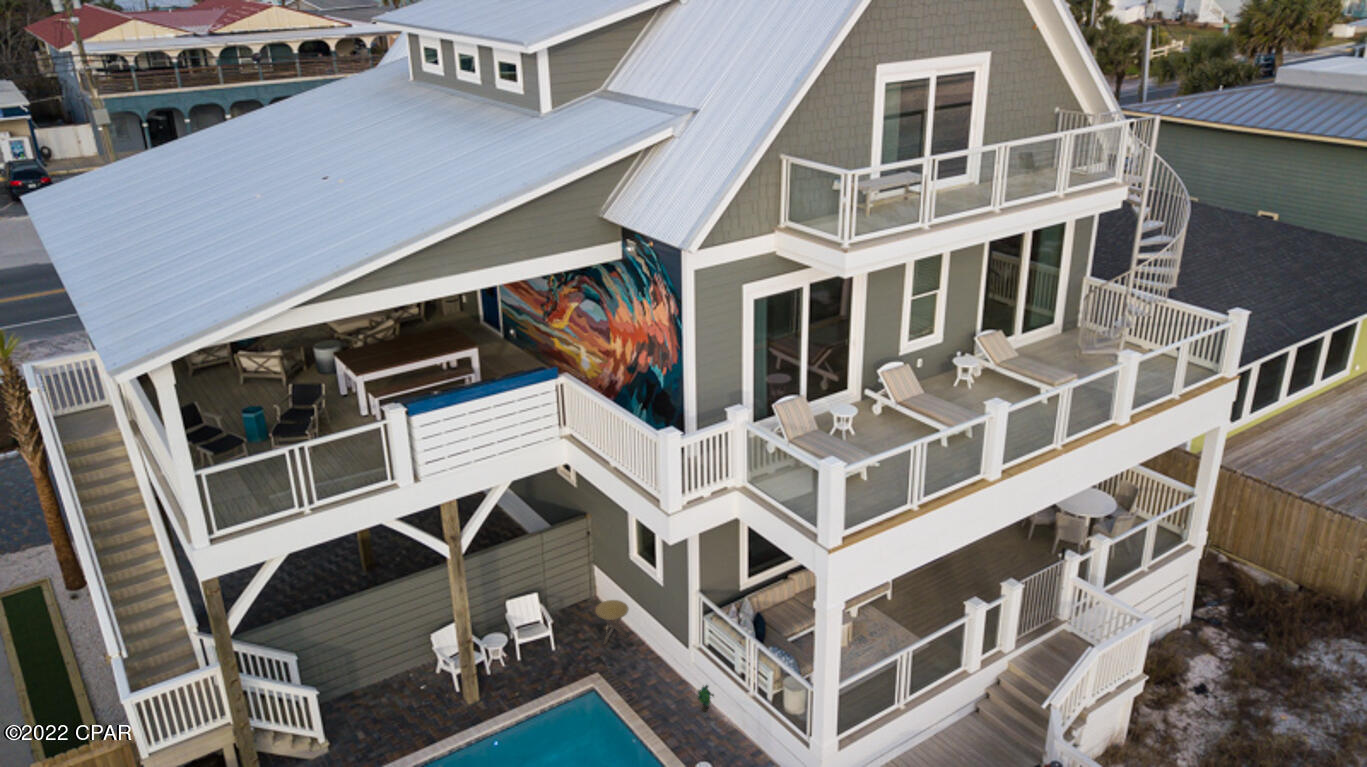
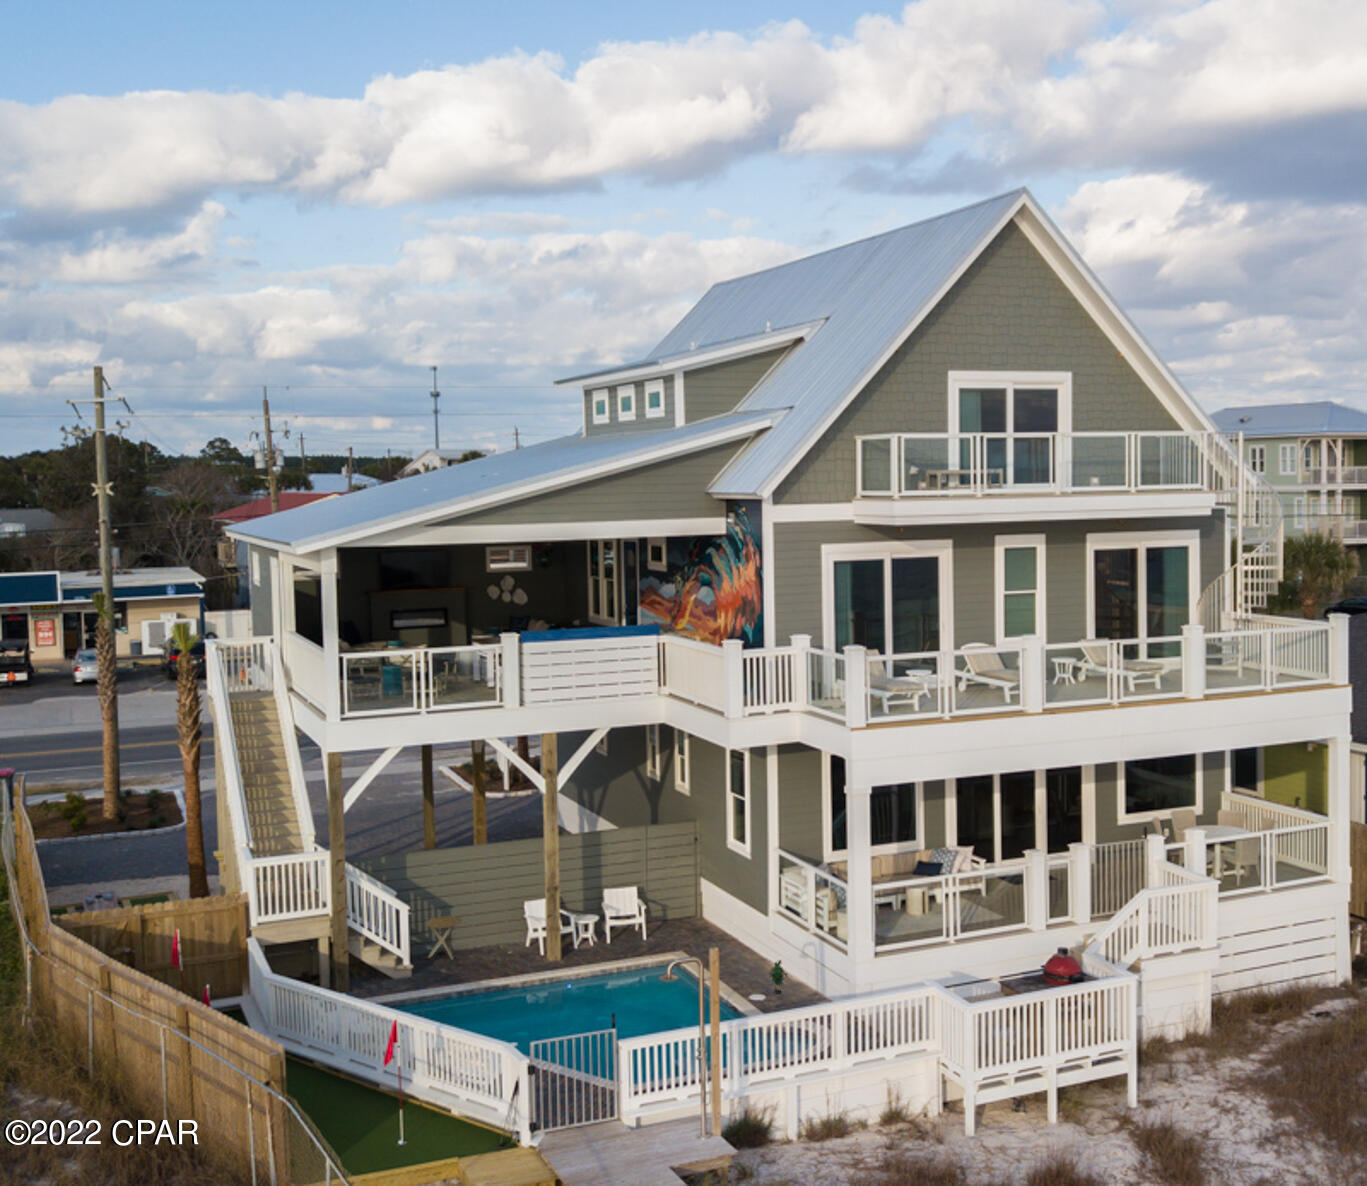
side table: present [596,600,629,645] -> present [426,916,461,959]

